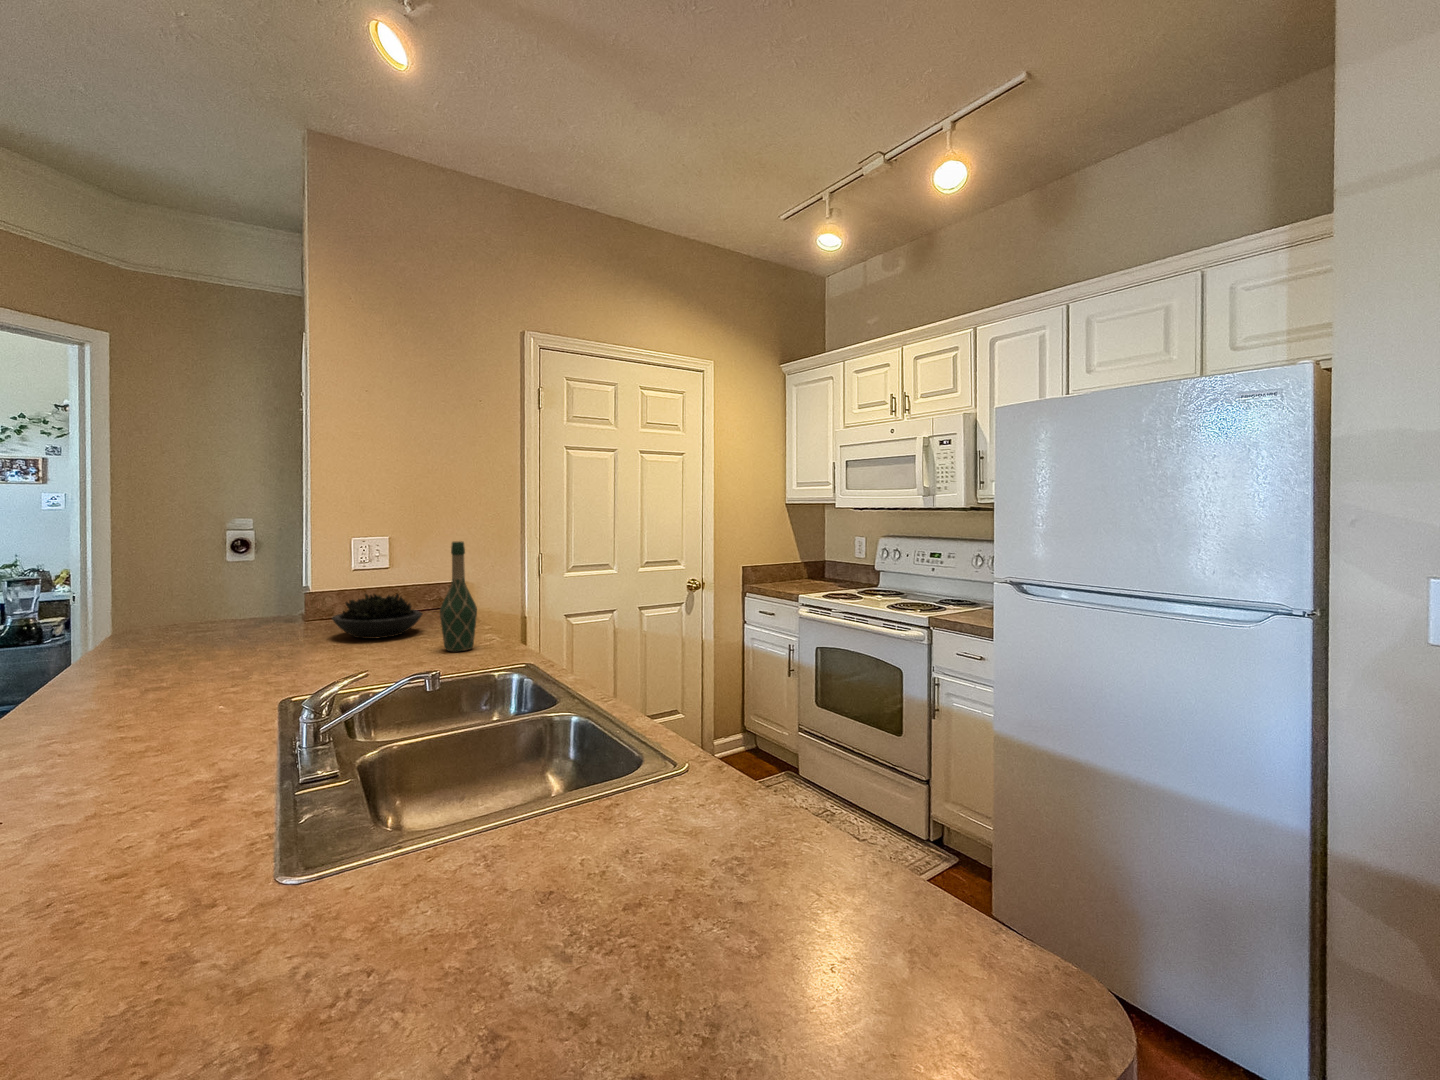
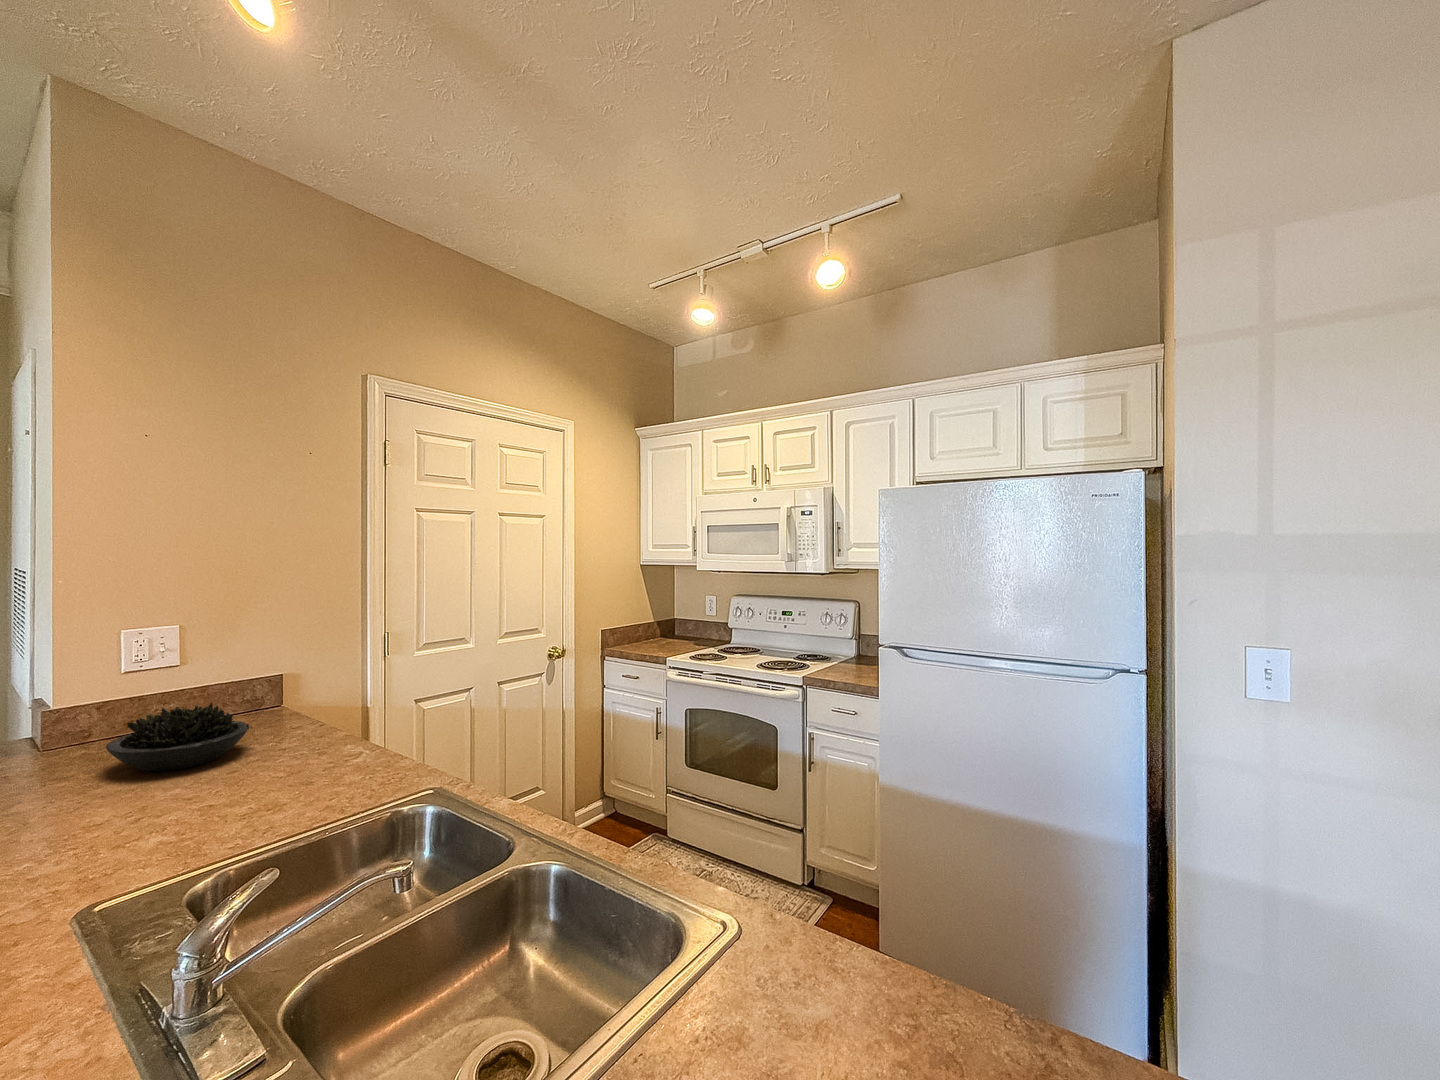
wine bottle: present [440,541,477,651] -> none [295,637,347,779]

